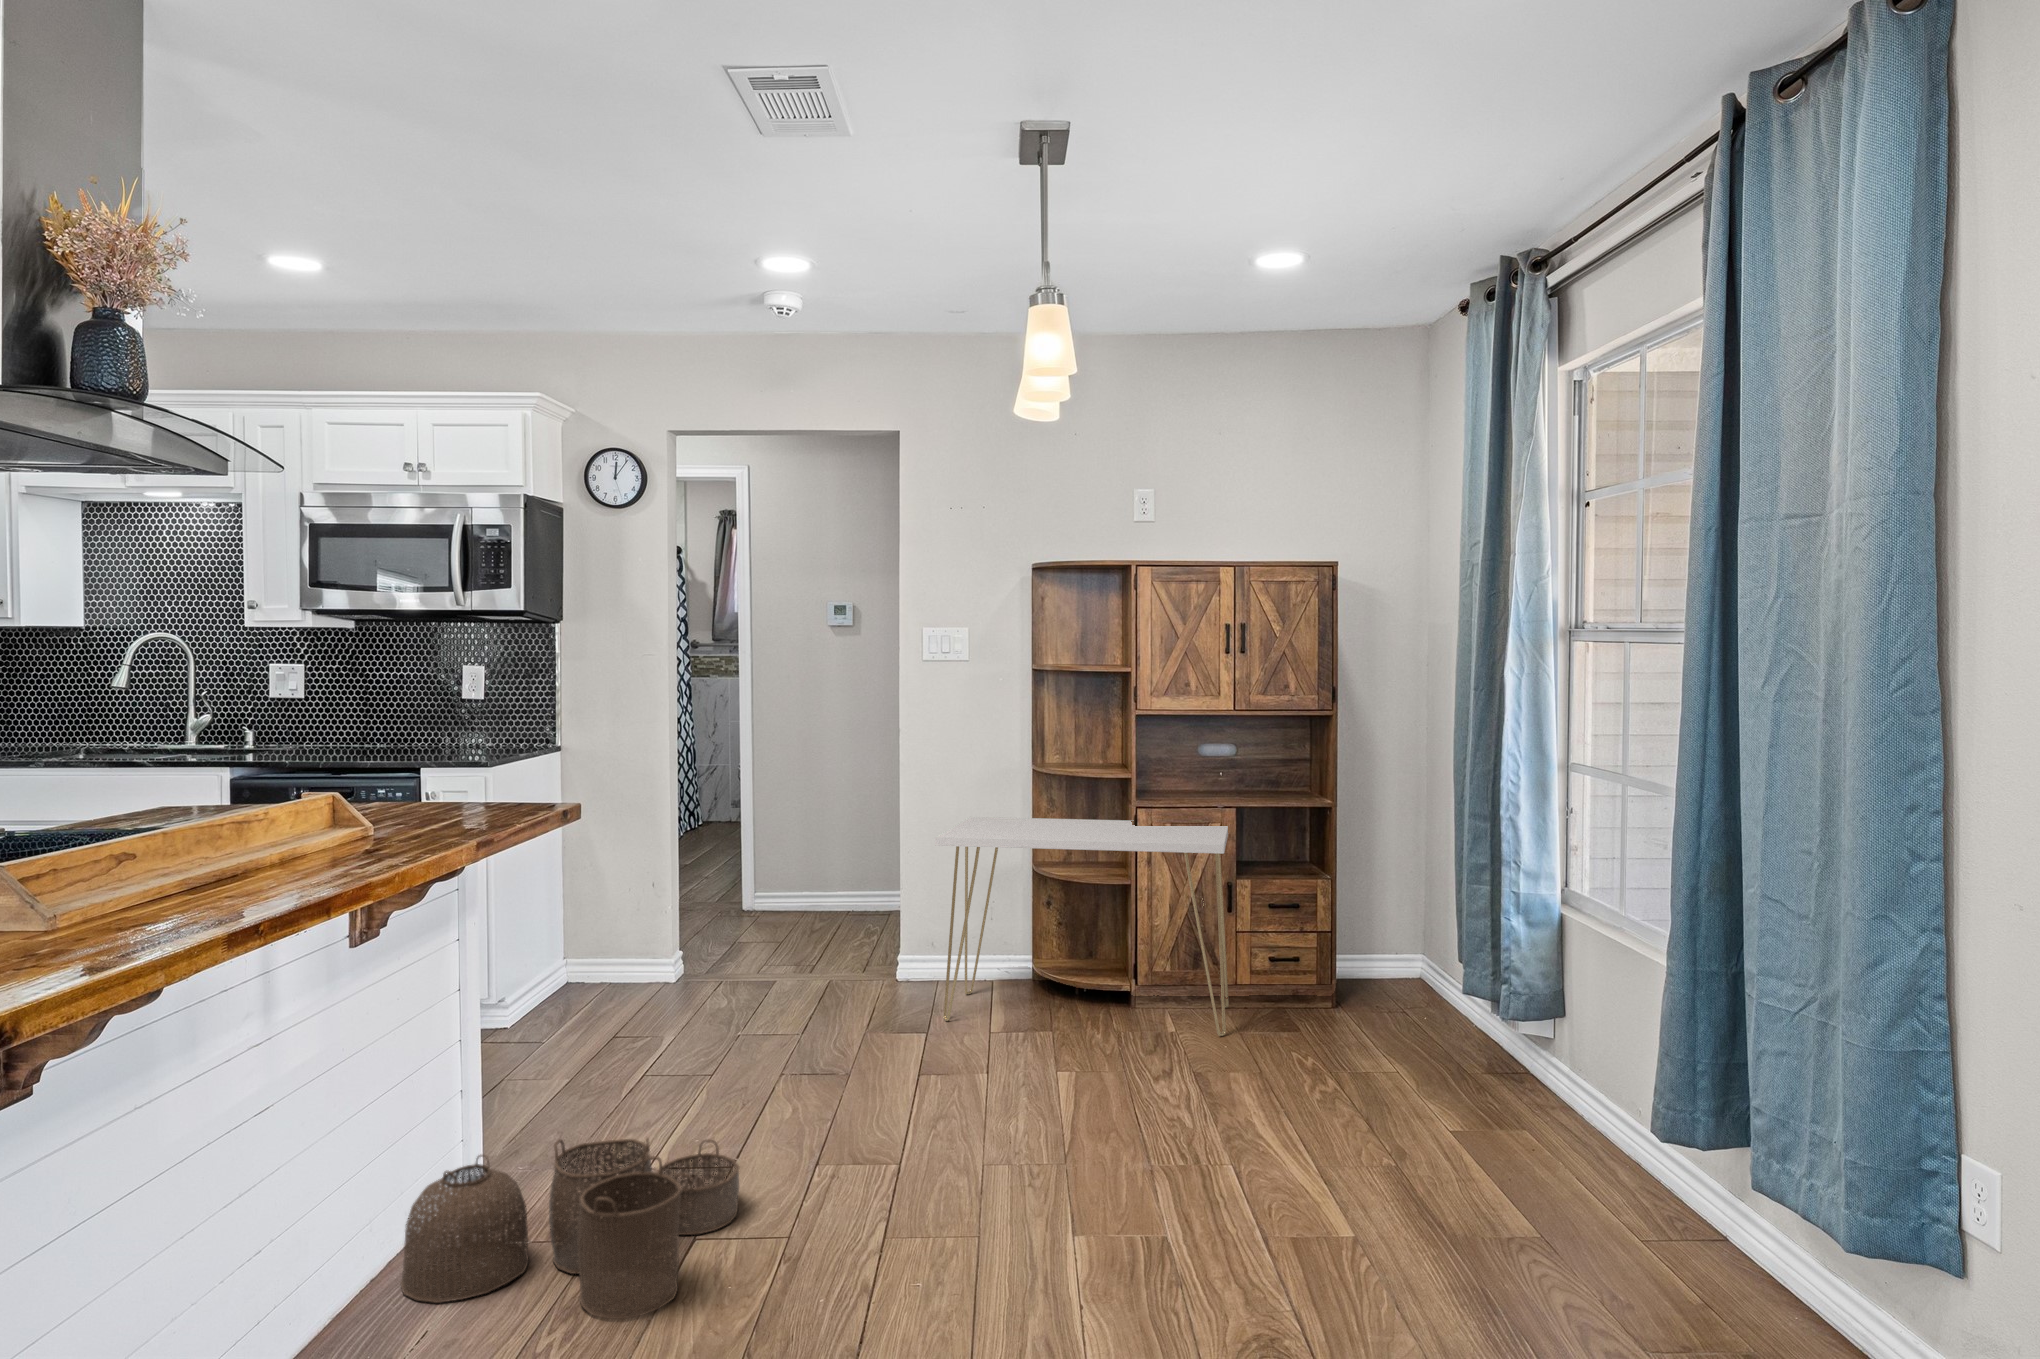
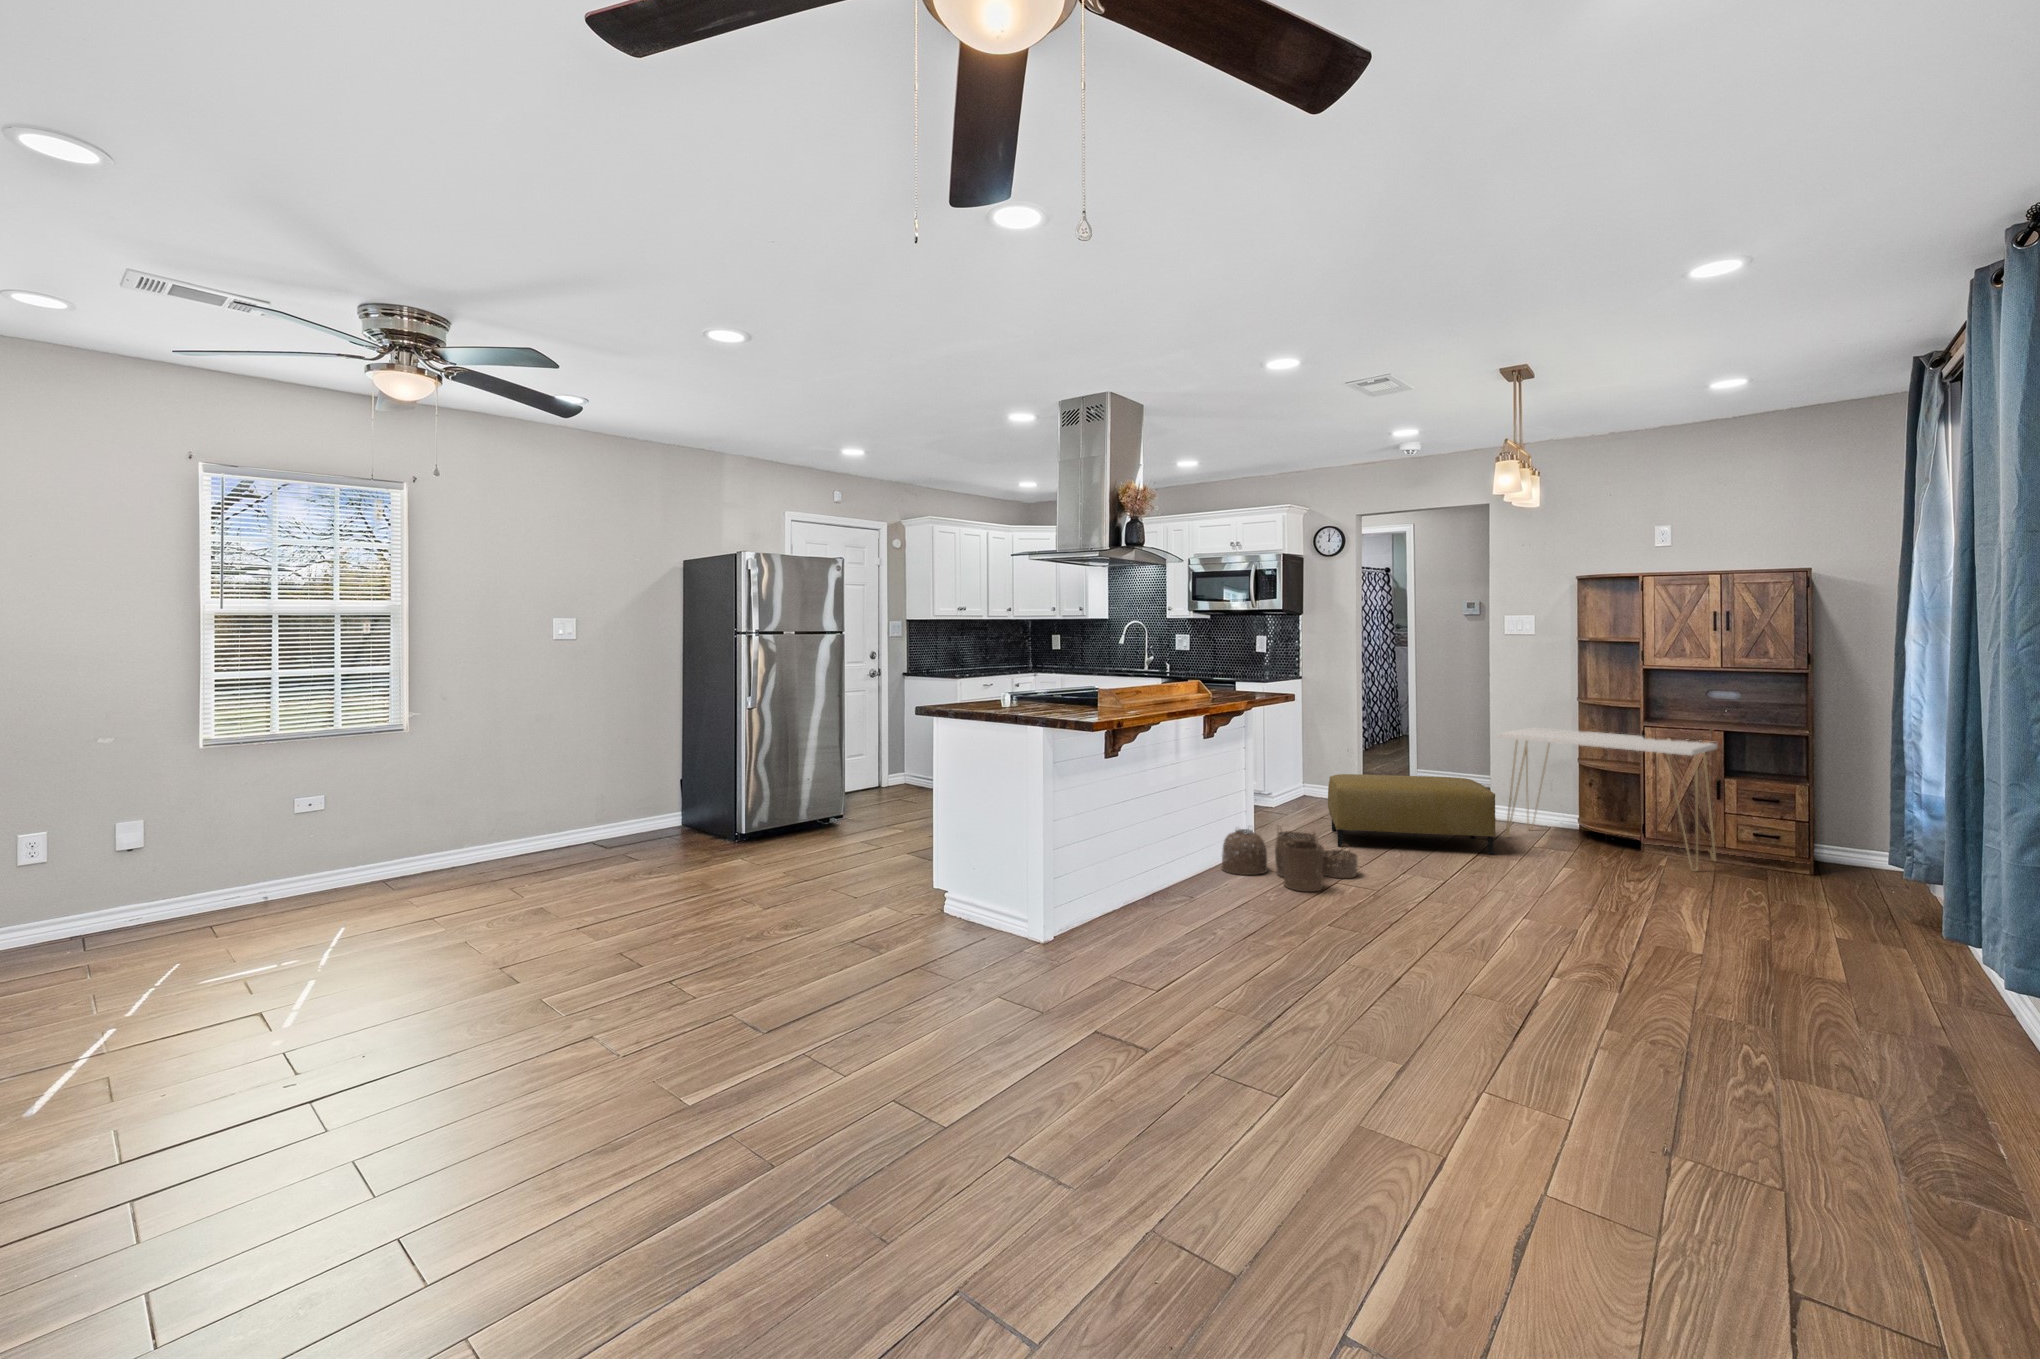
ottoman: none [638,927,953,1121] -> present [1328,774,1496,854]

